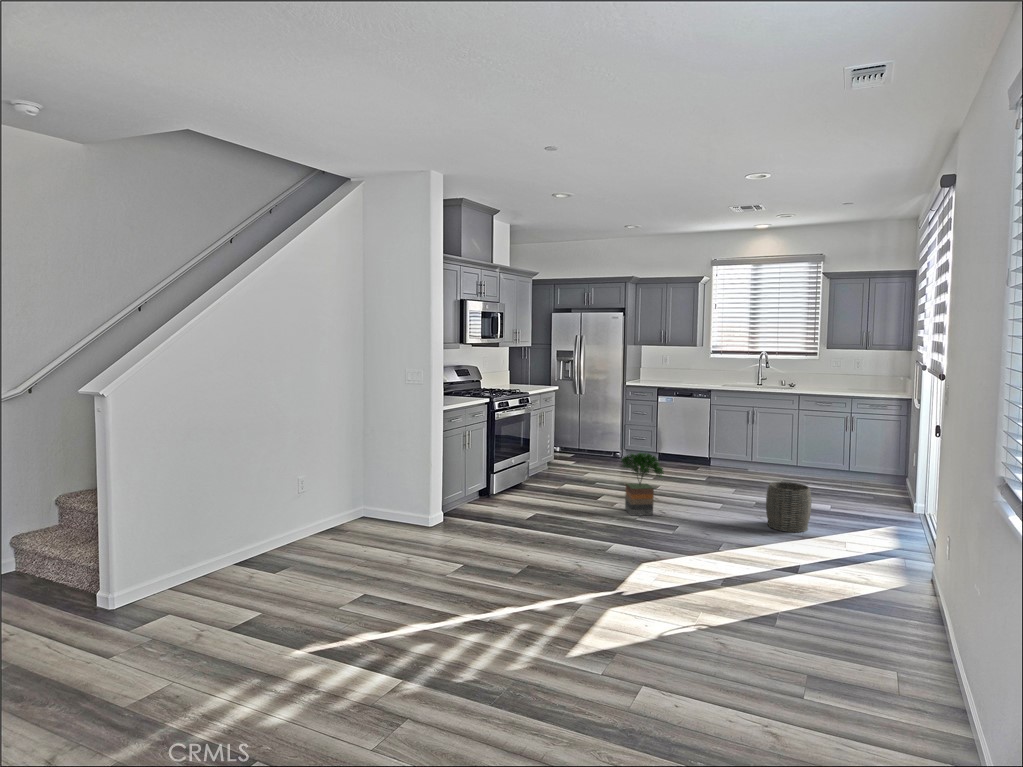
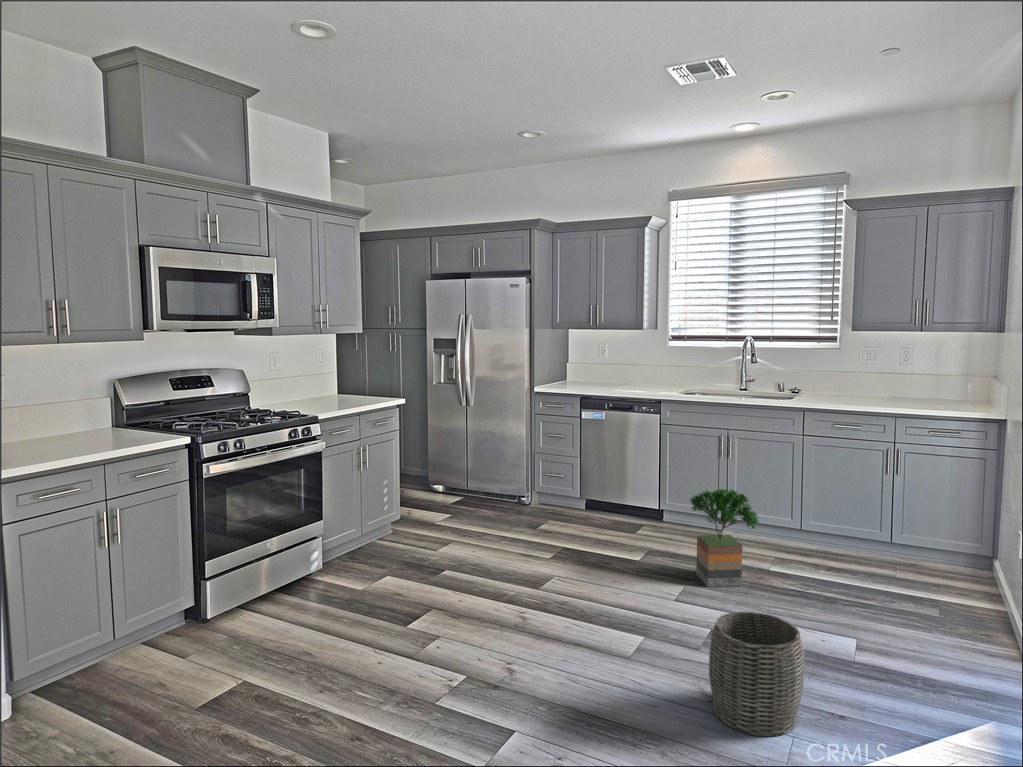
potted tree: present [621,453,664,516] -> present [690,489,759,587]

